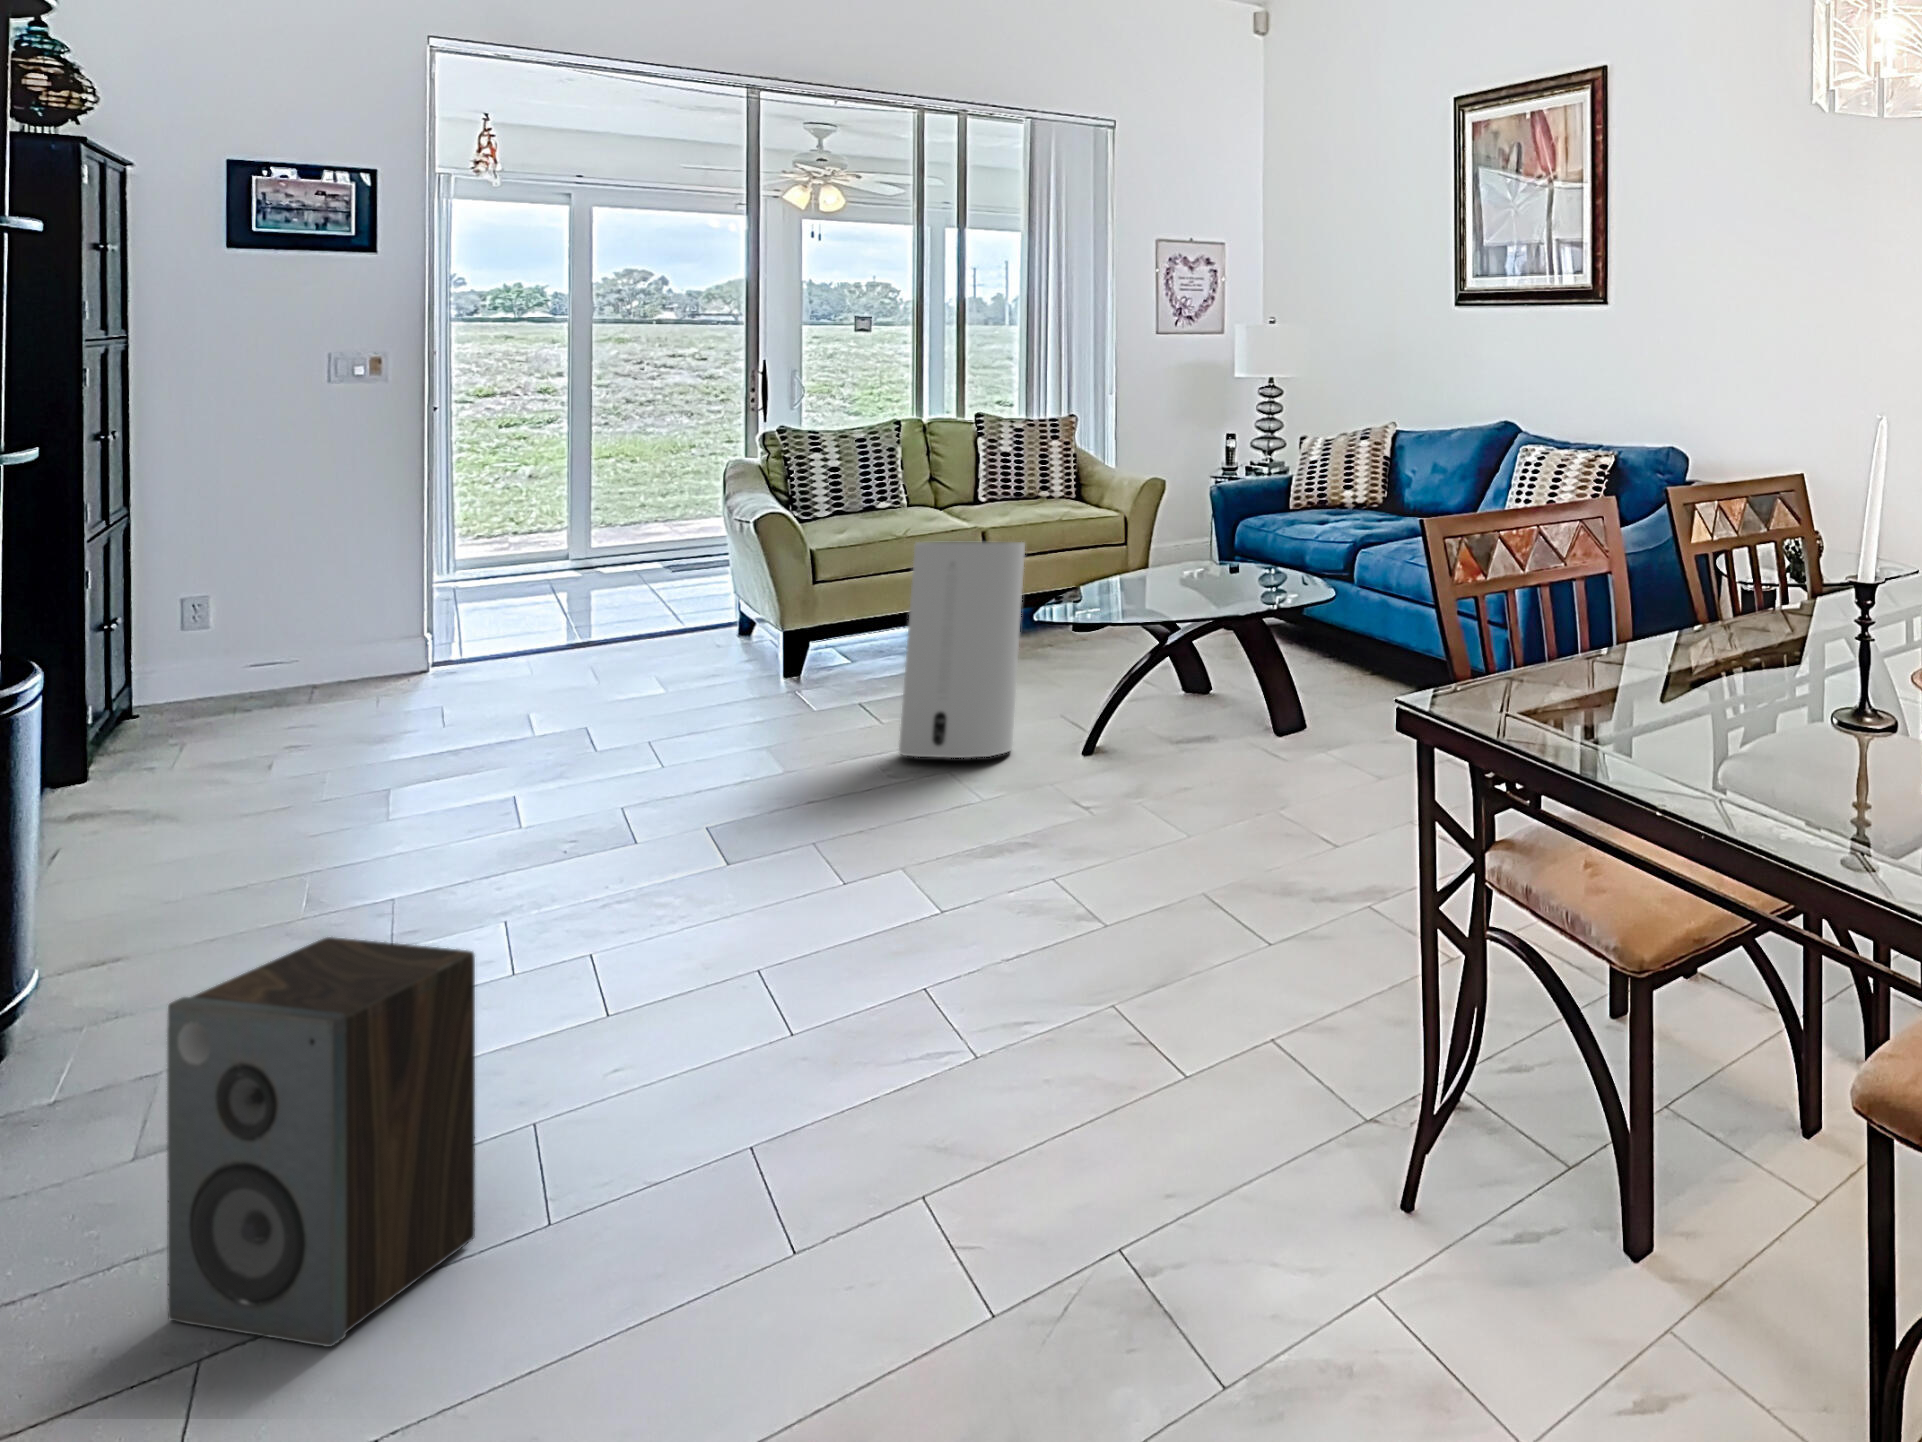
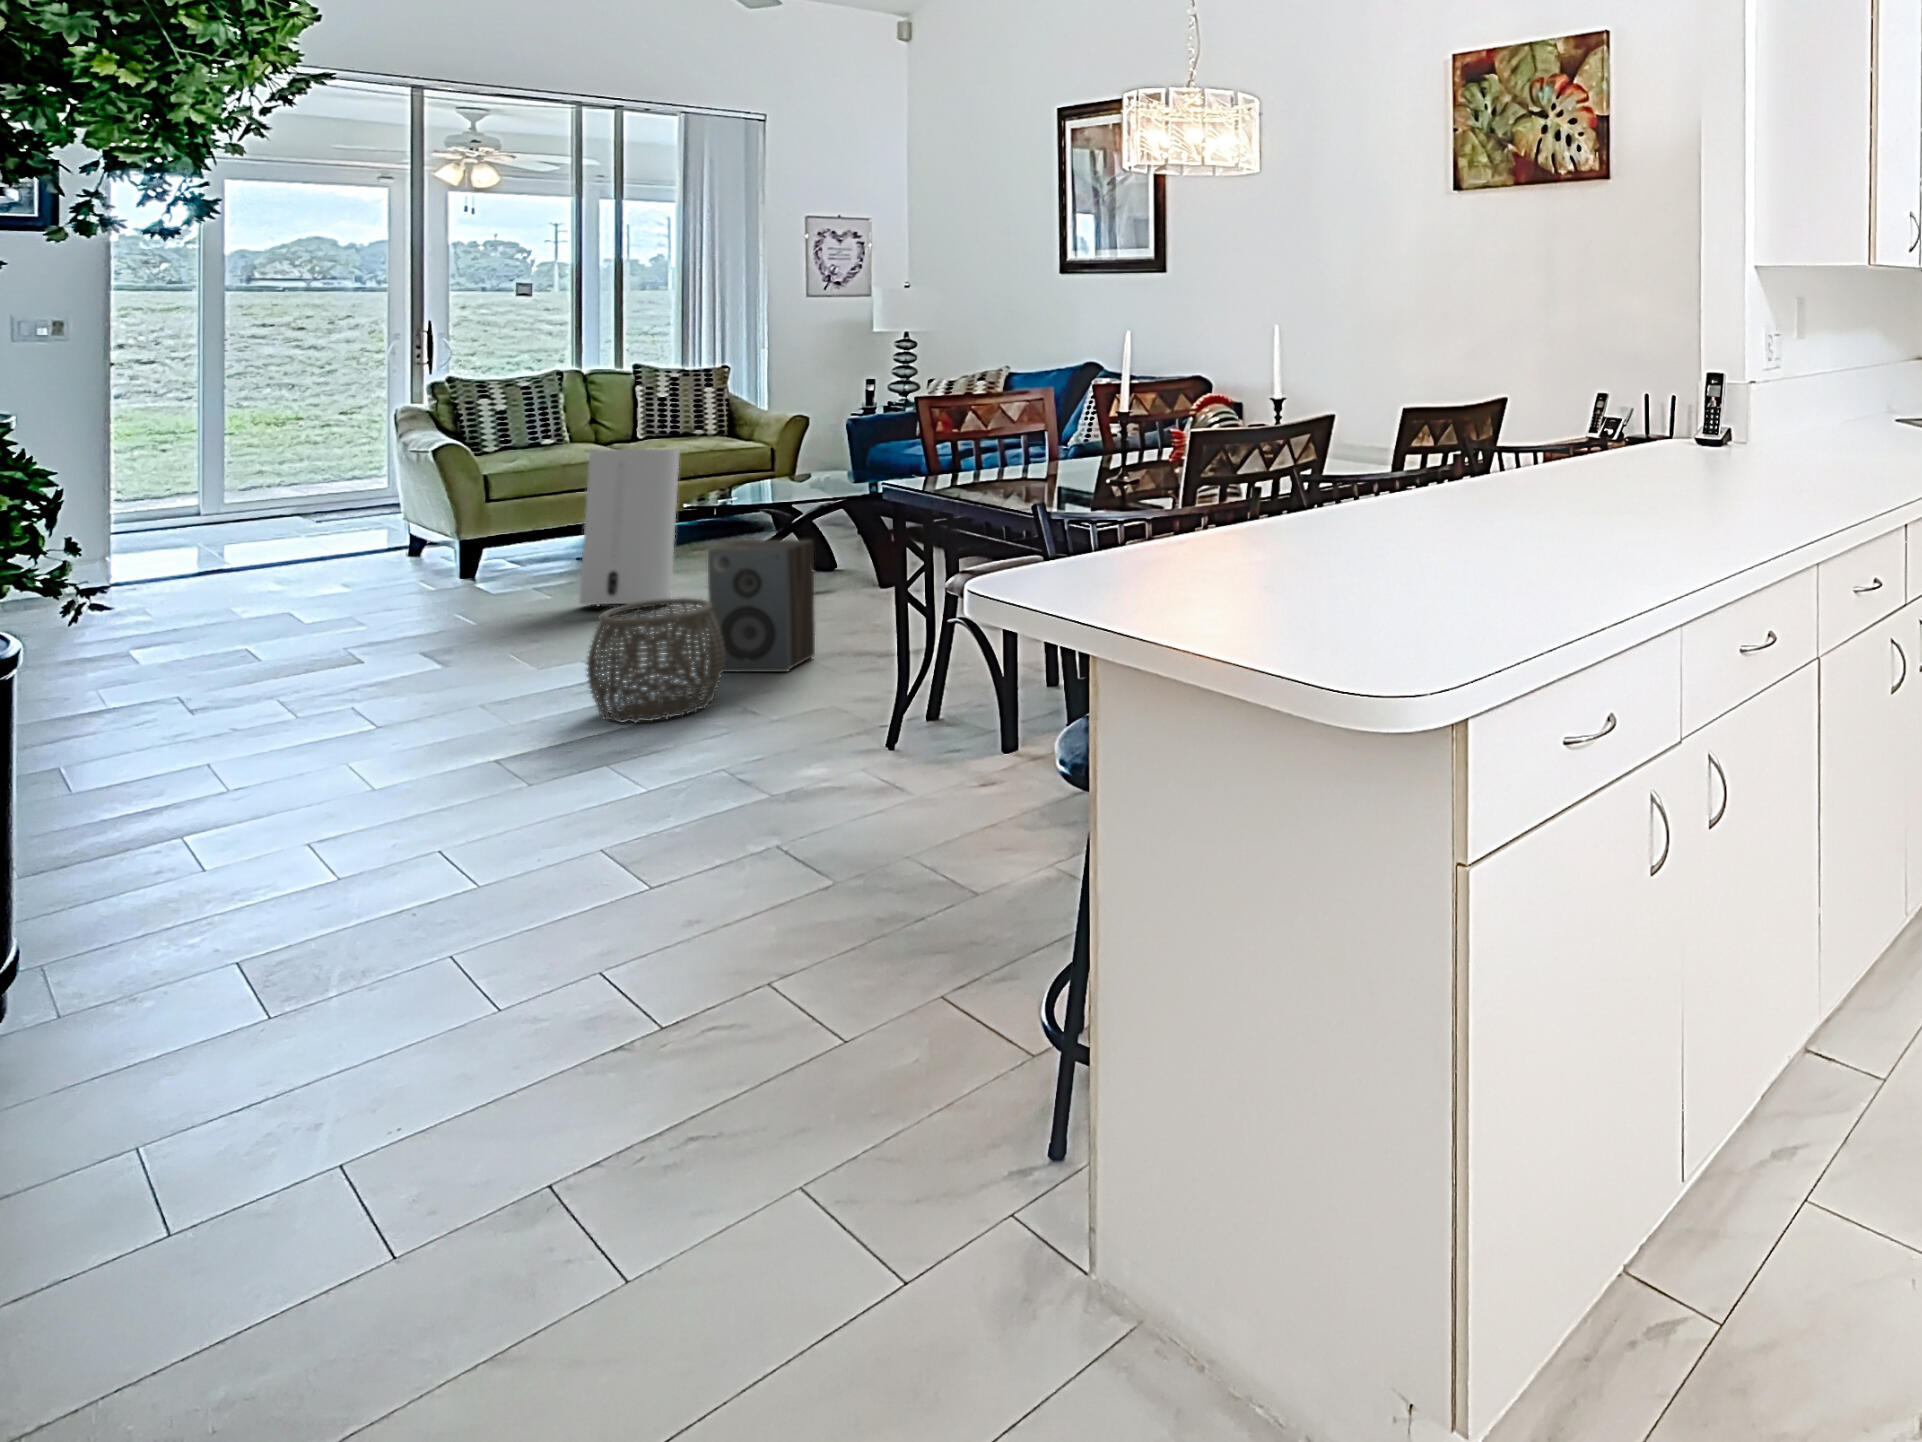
woven basket: none [872,842,1091,1095] -> present [587,598,725,723]
speaker: present [167,937,475,1347] -> present [708,540,815,672]

